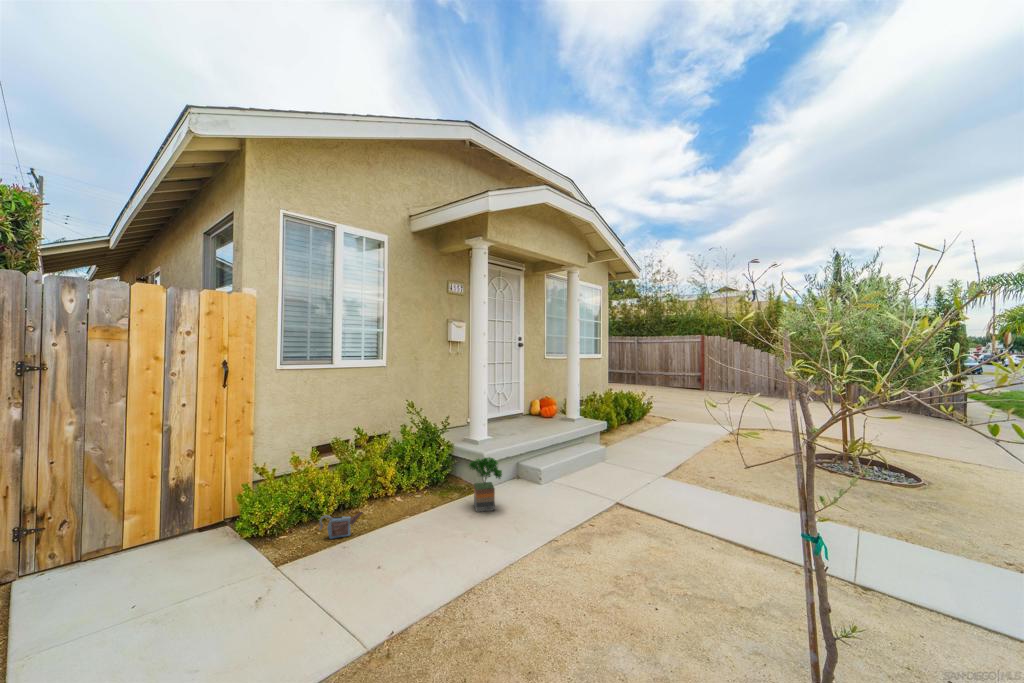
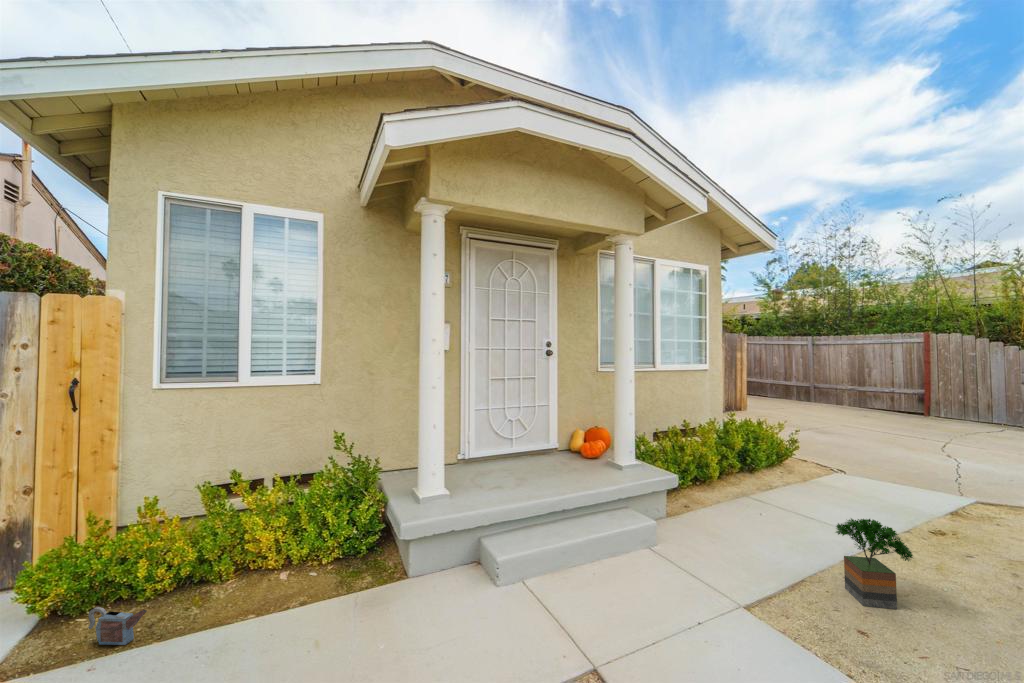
potted tree: present [469,457,502,512] -> present [836,518,913,609]

